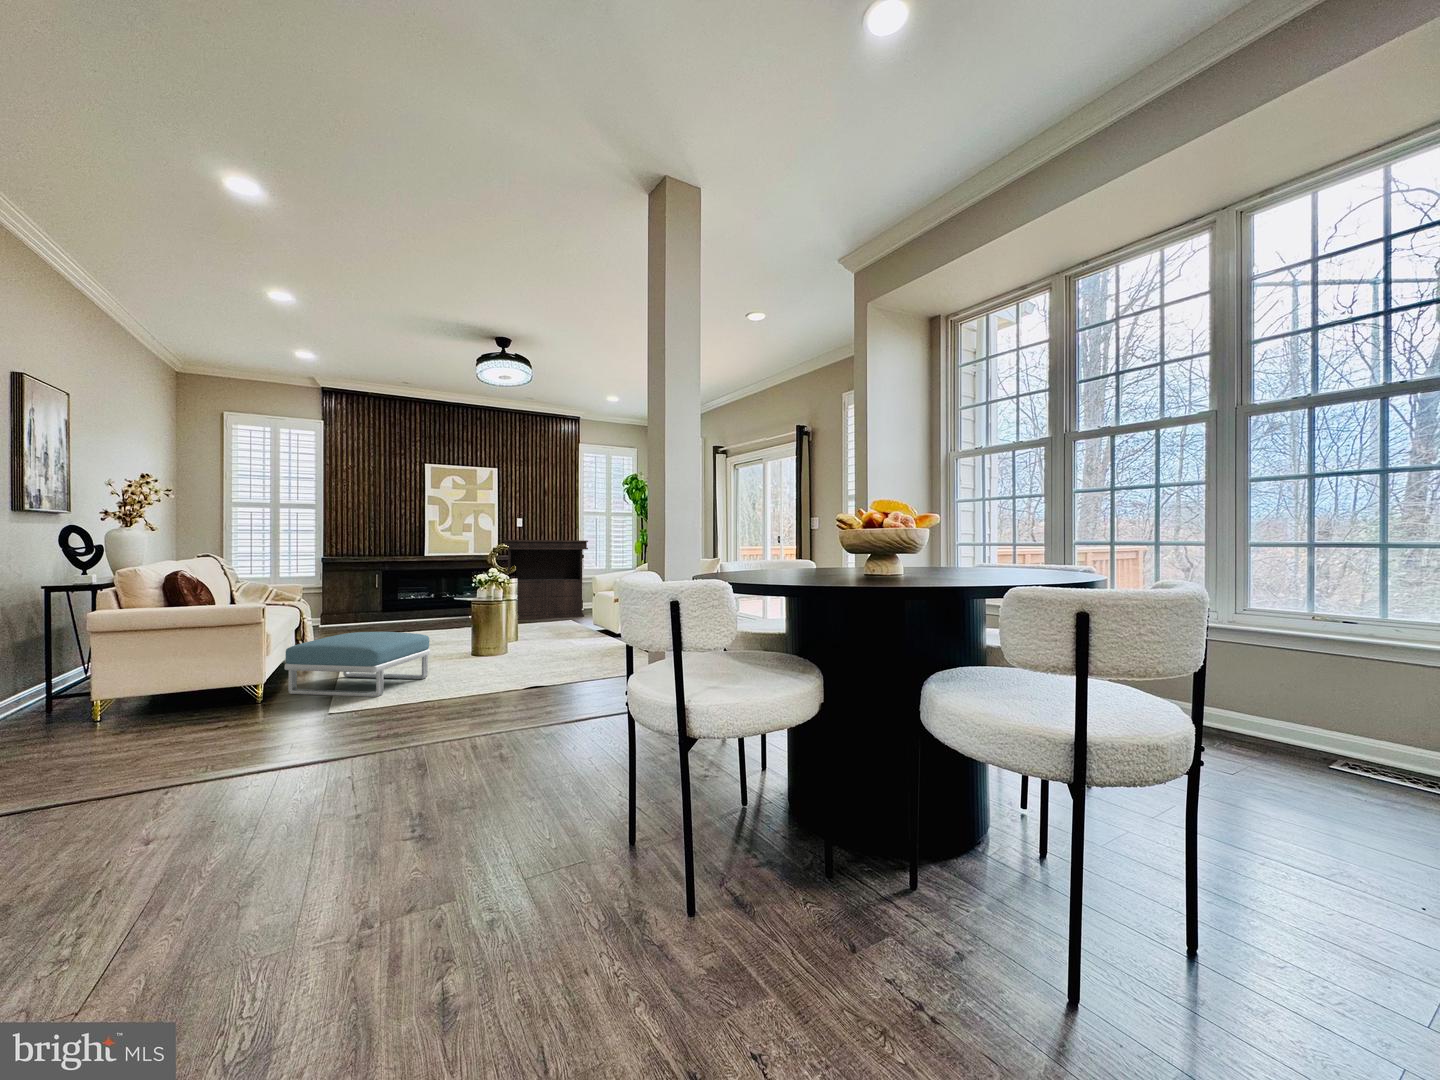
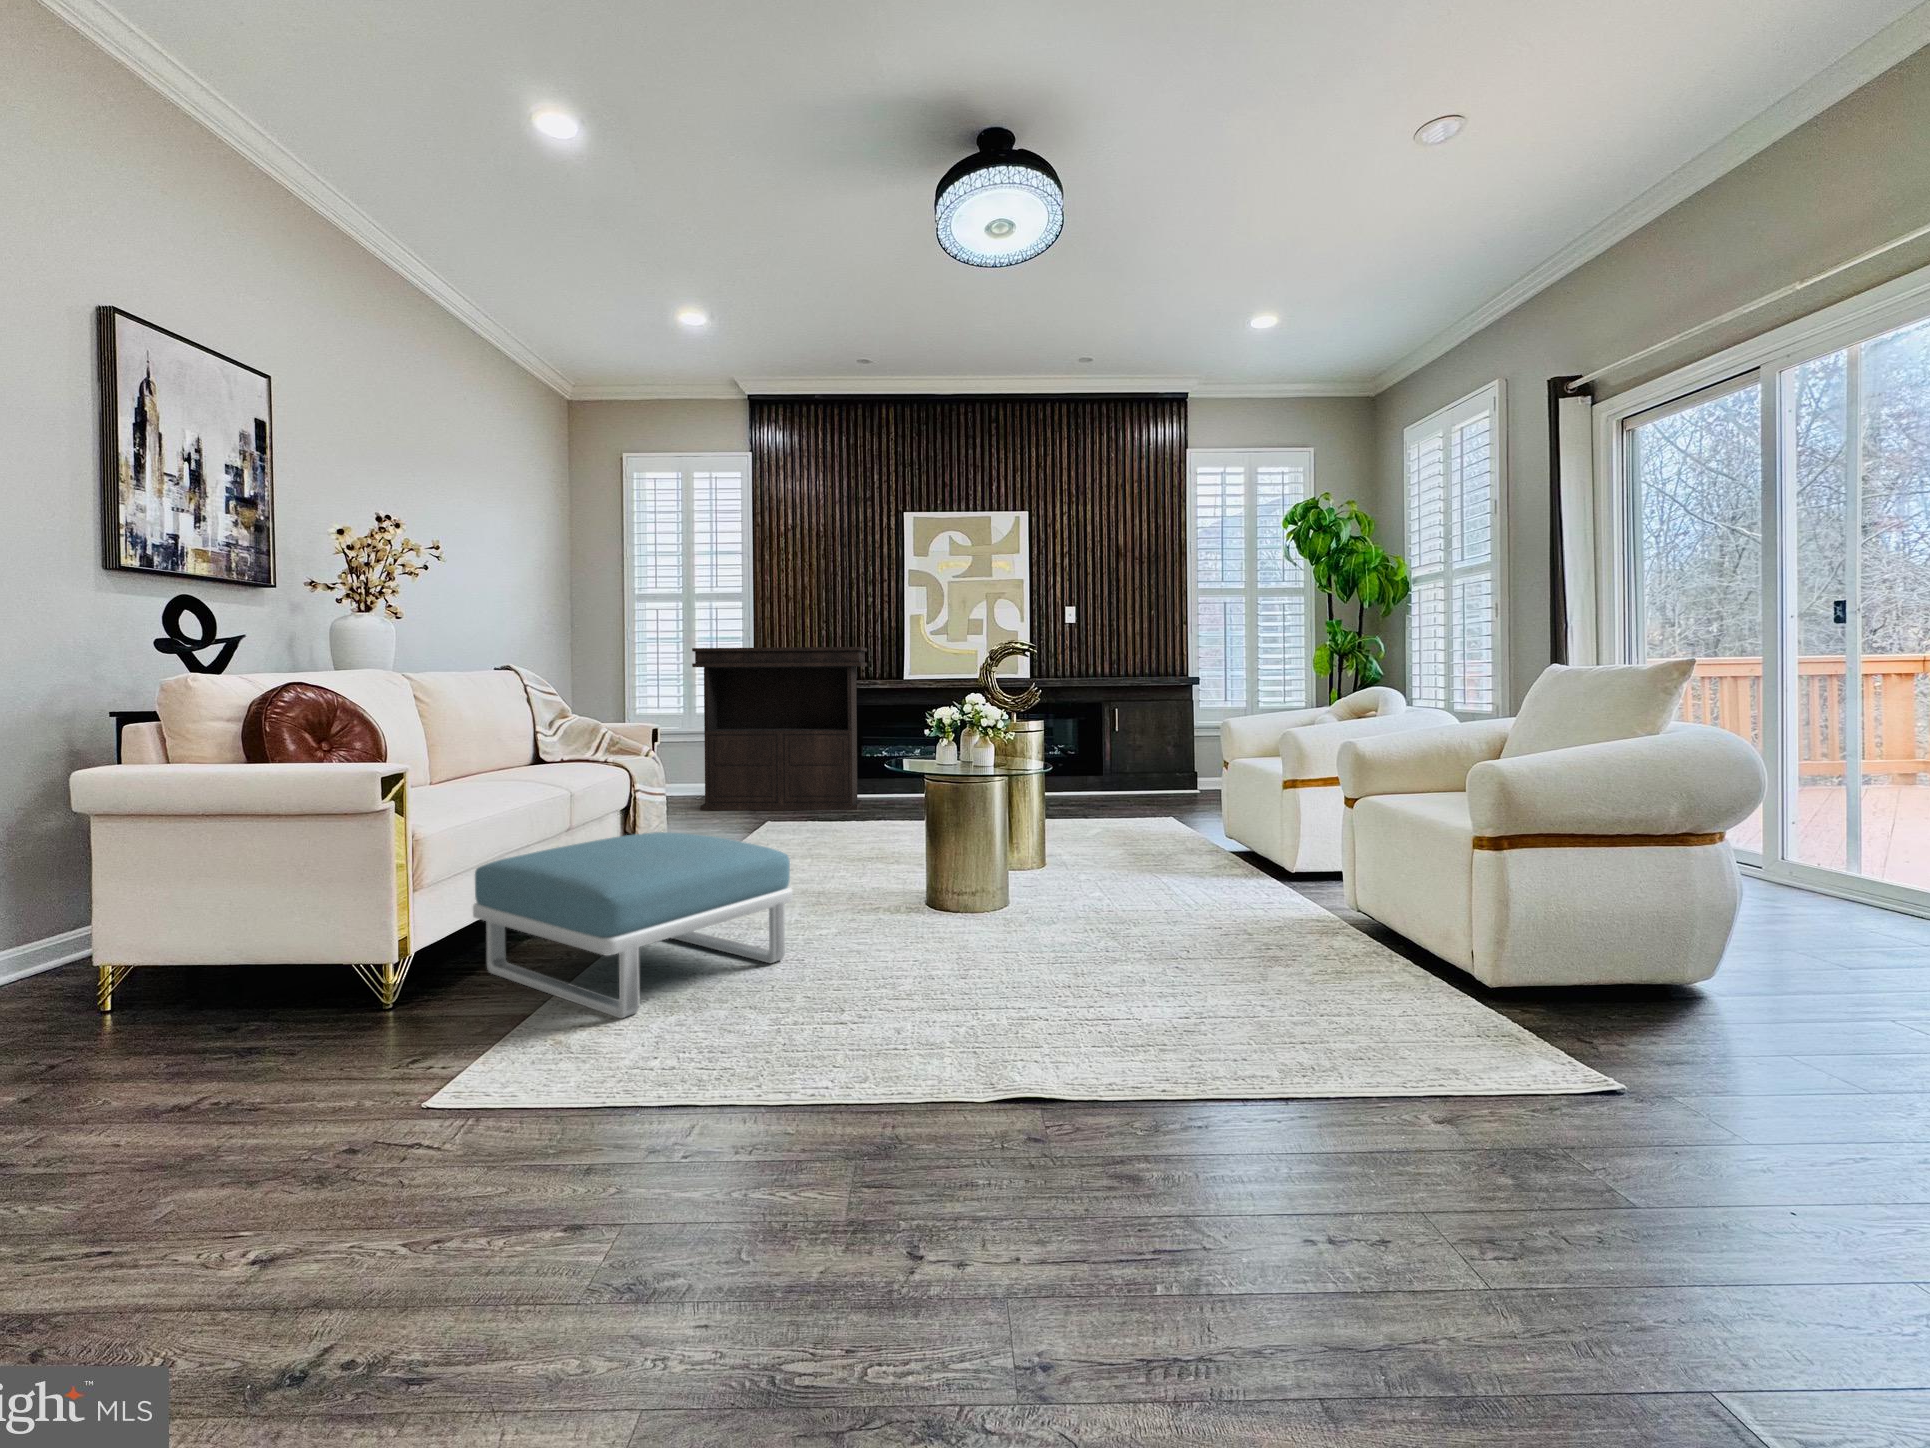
console table: present [503,540,588,619] -> present [692,647,867,810]

